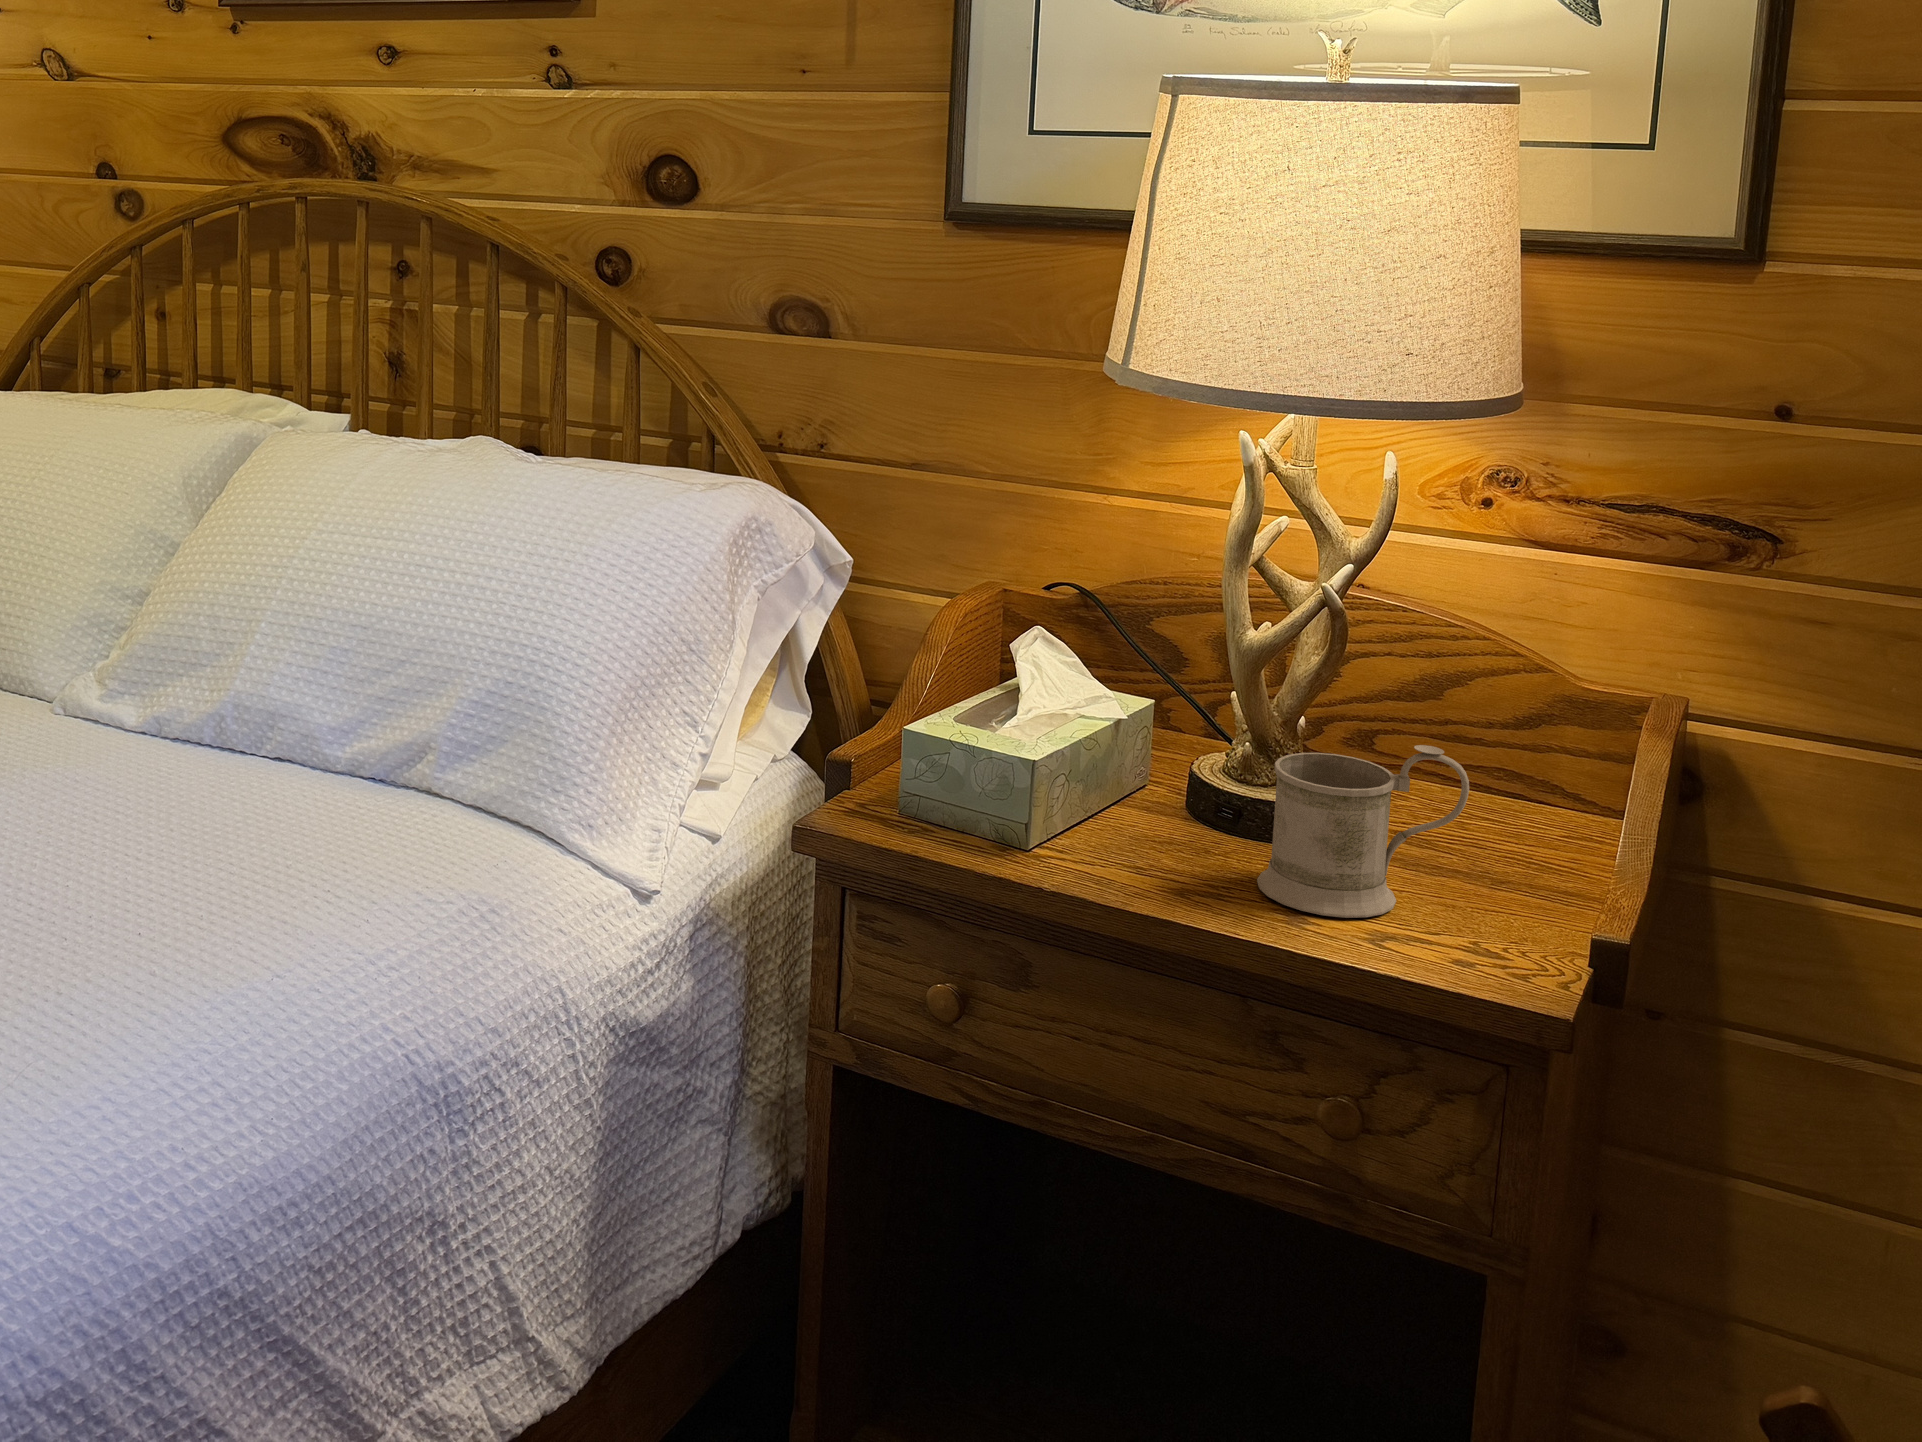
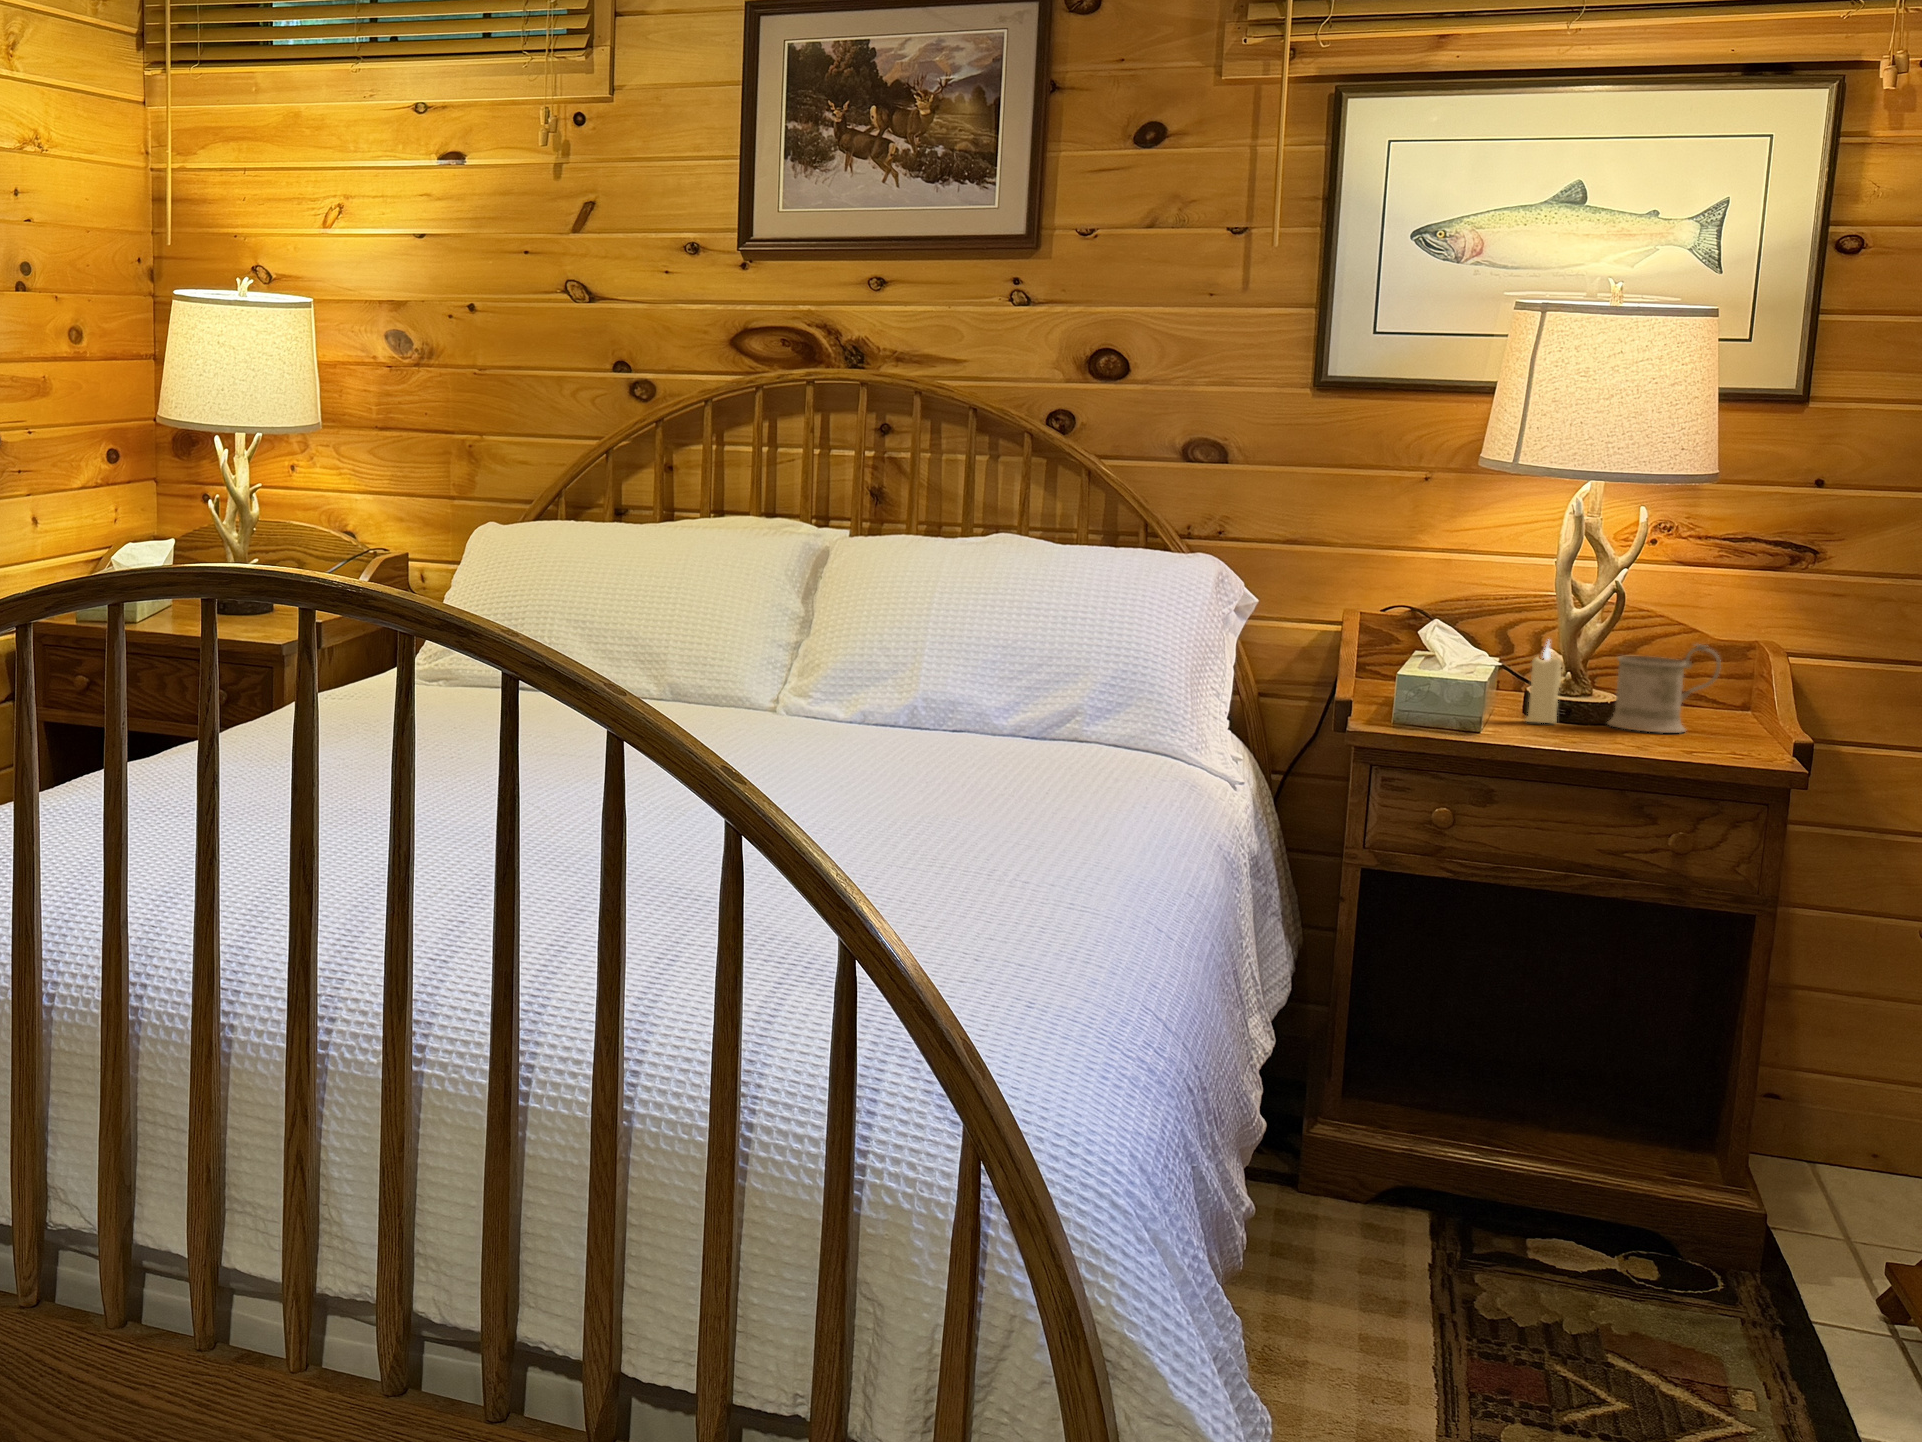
candle: none [1105,723,1171,874] -> present [1526,642,1561,723]

